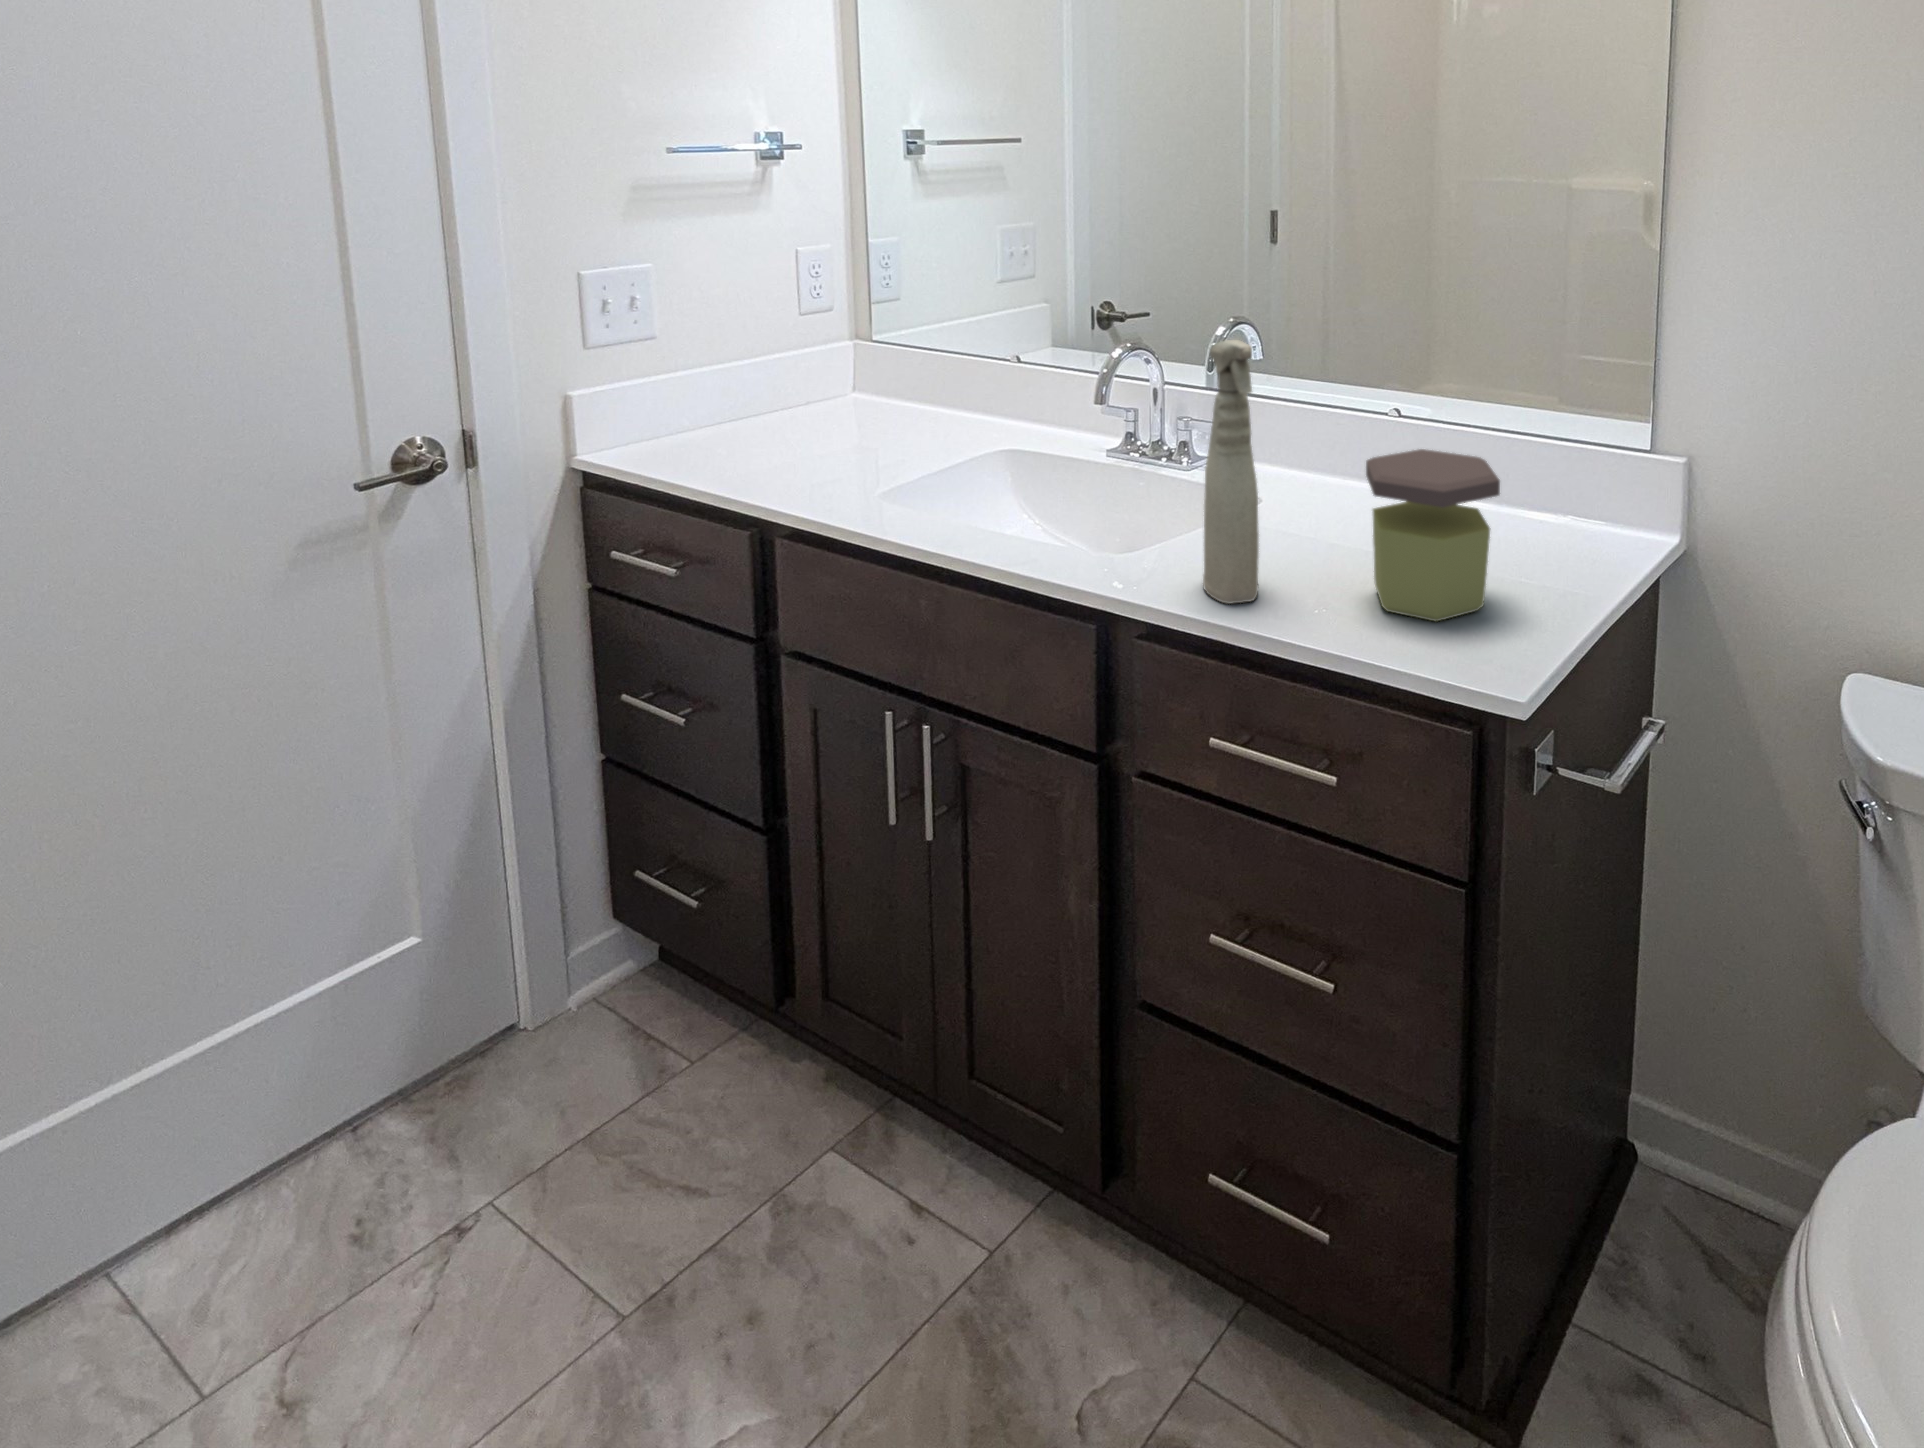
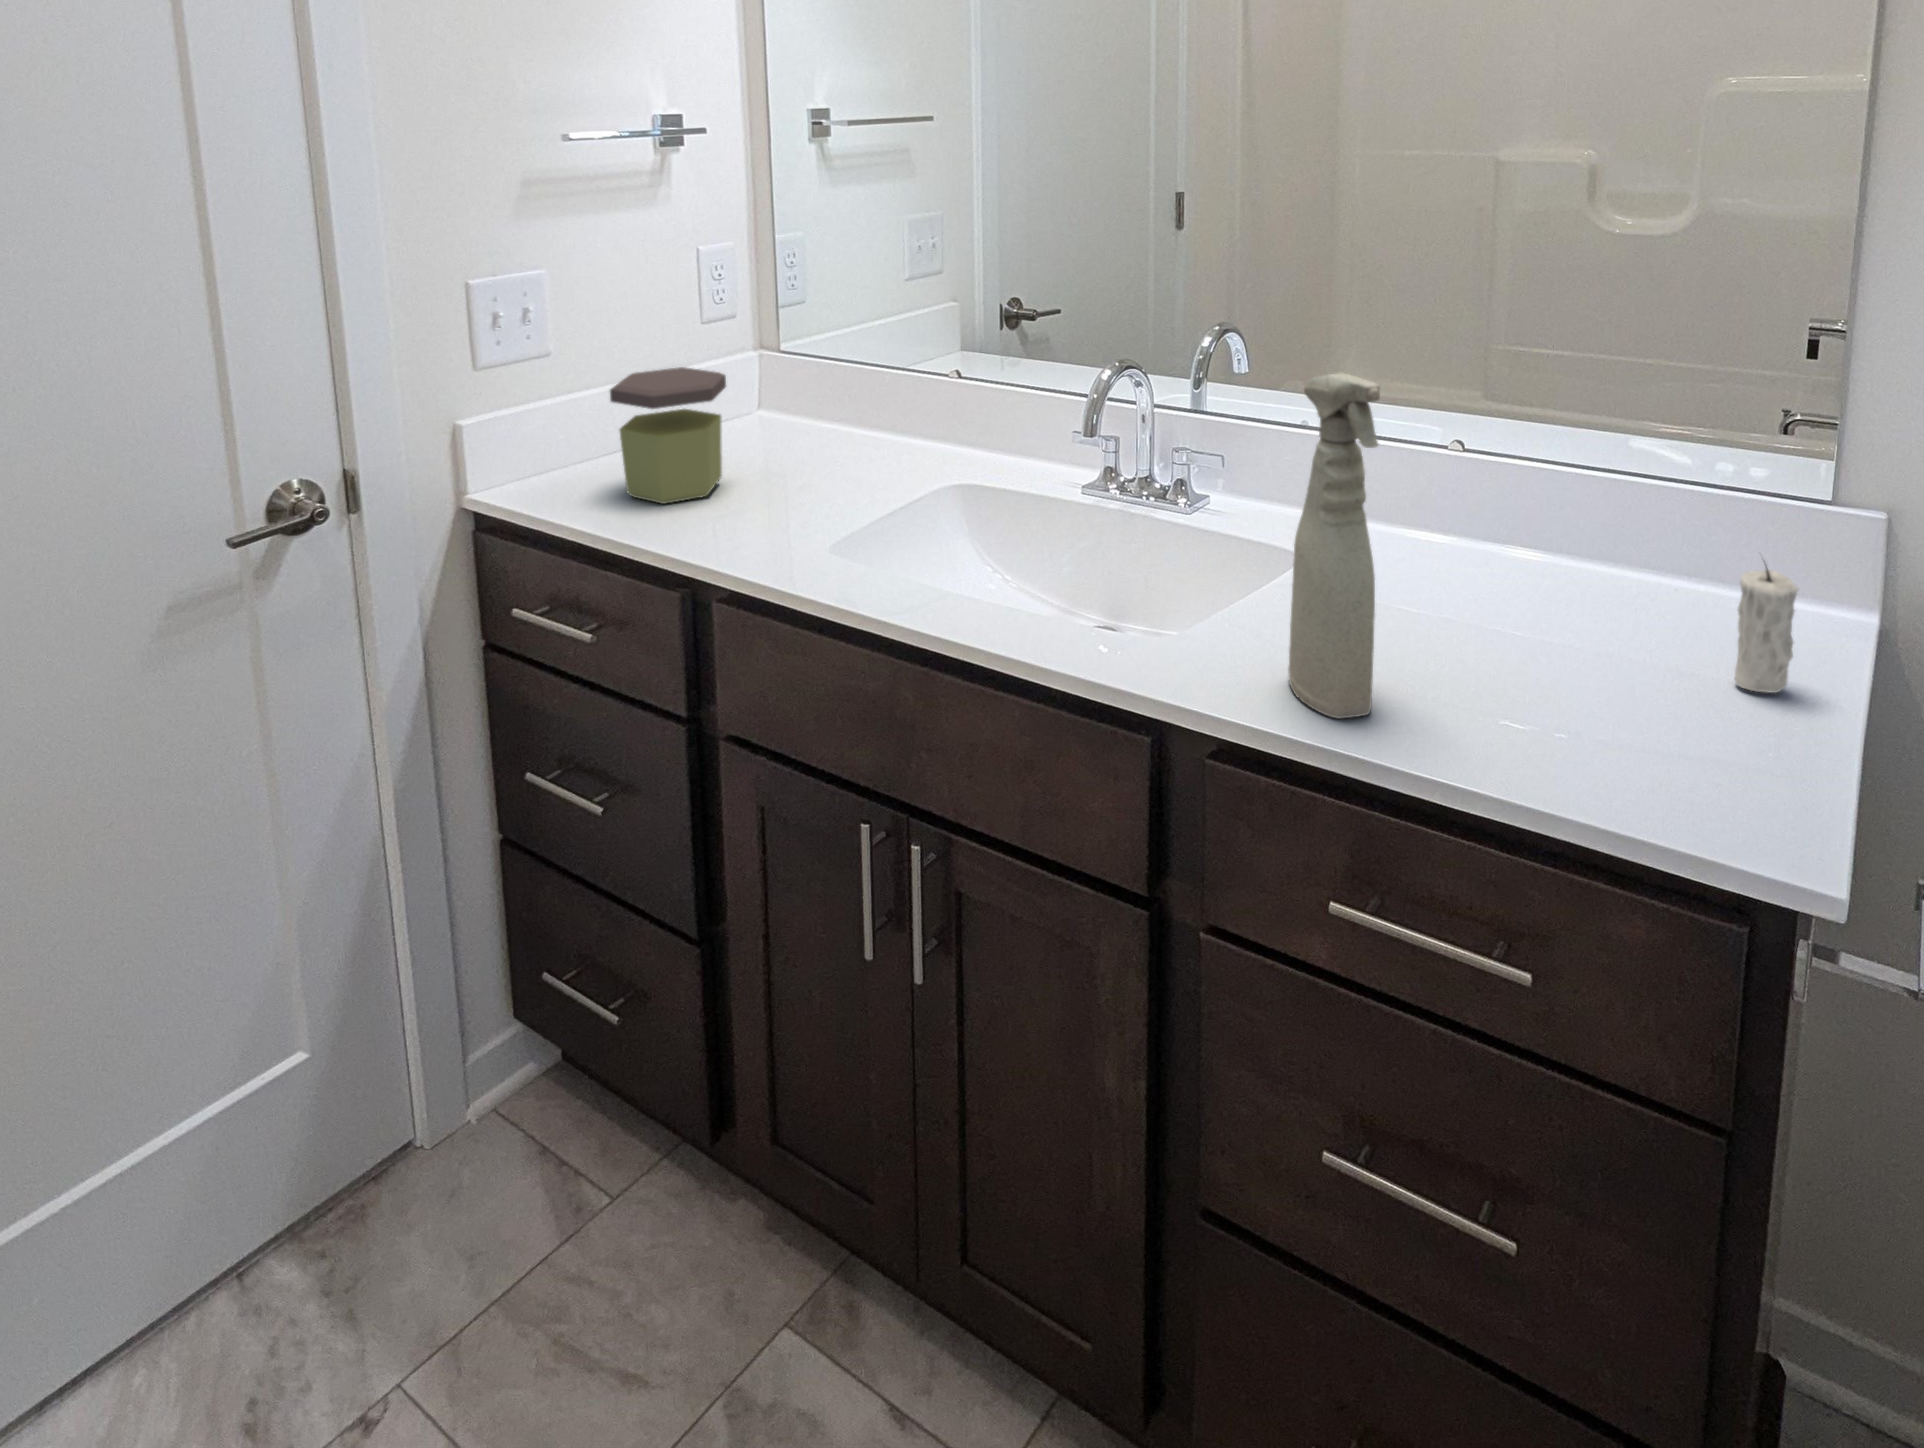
jar: present [1366,449,1500,621] -> present [610,367,726,504]
candle: none [1541,479,1582,586] -> present [1734,561,1798,693]

